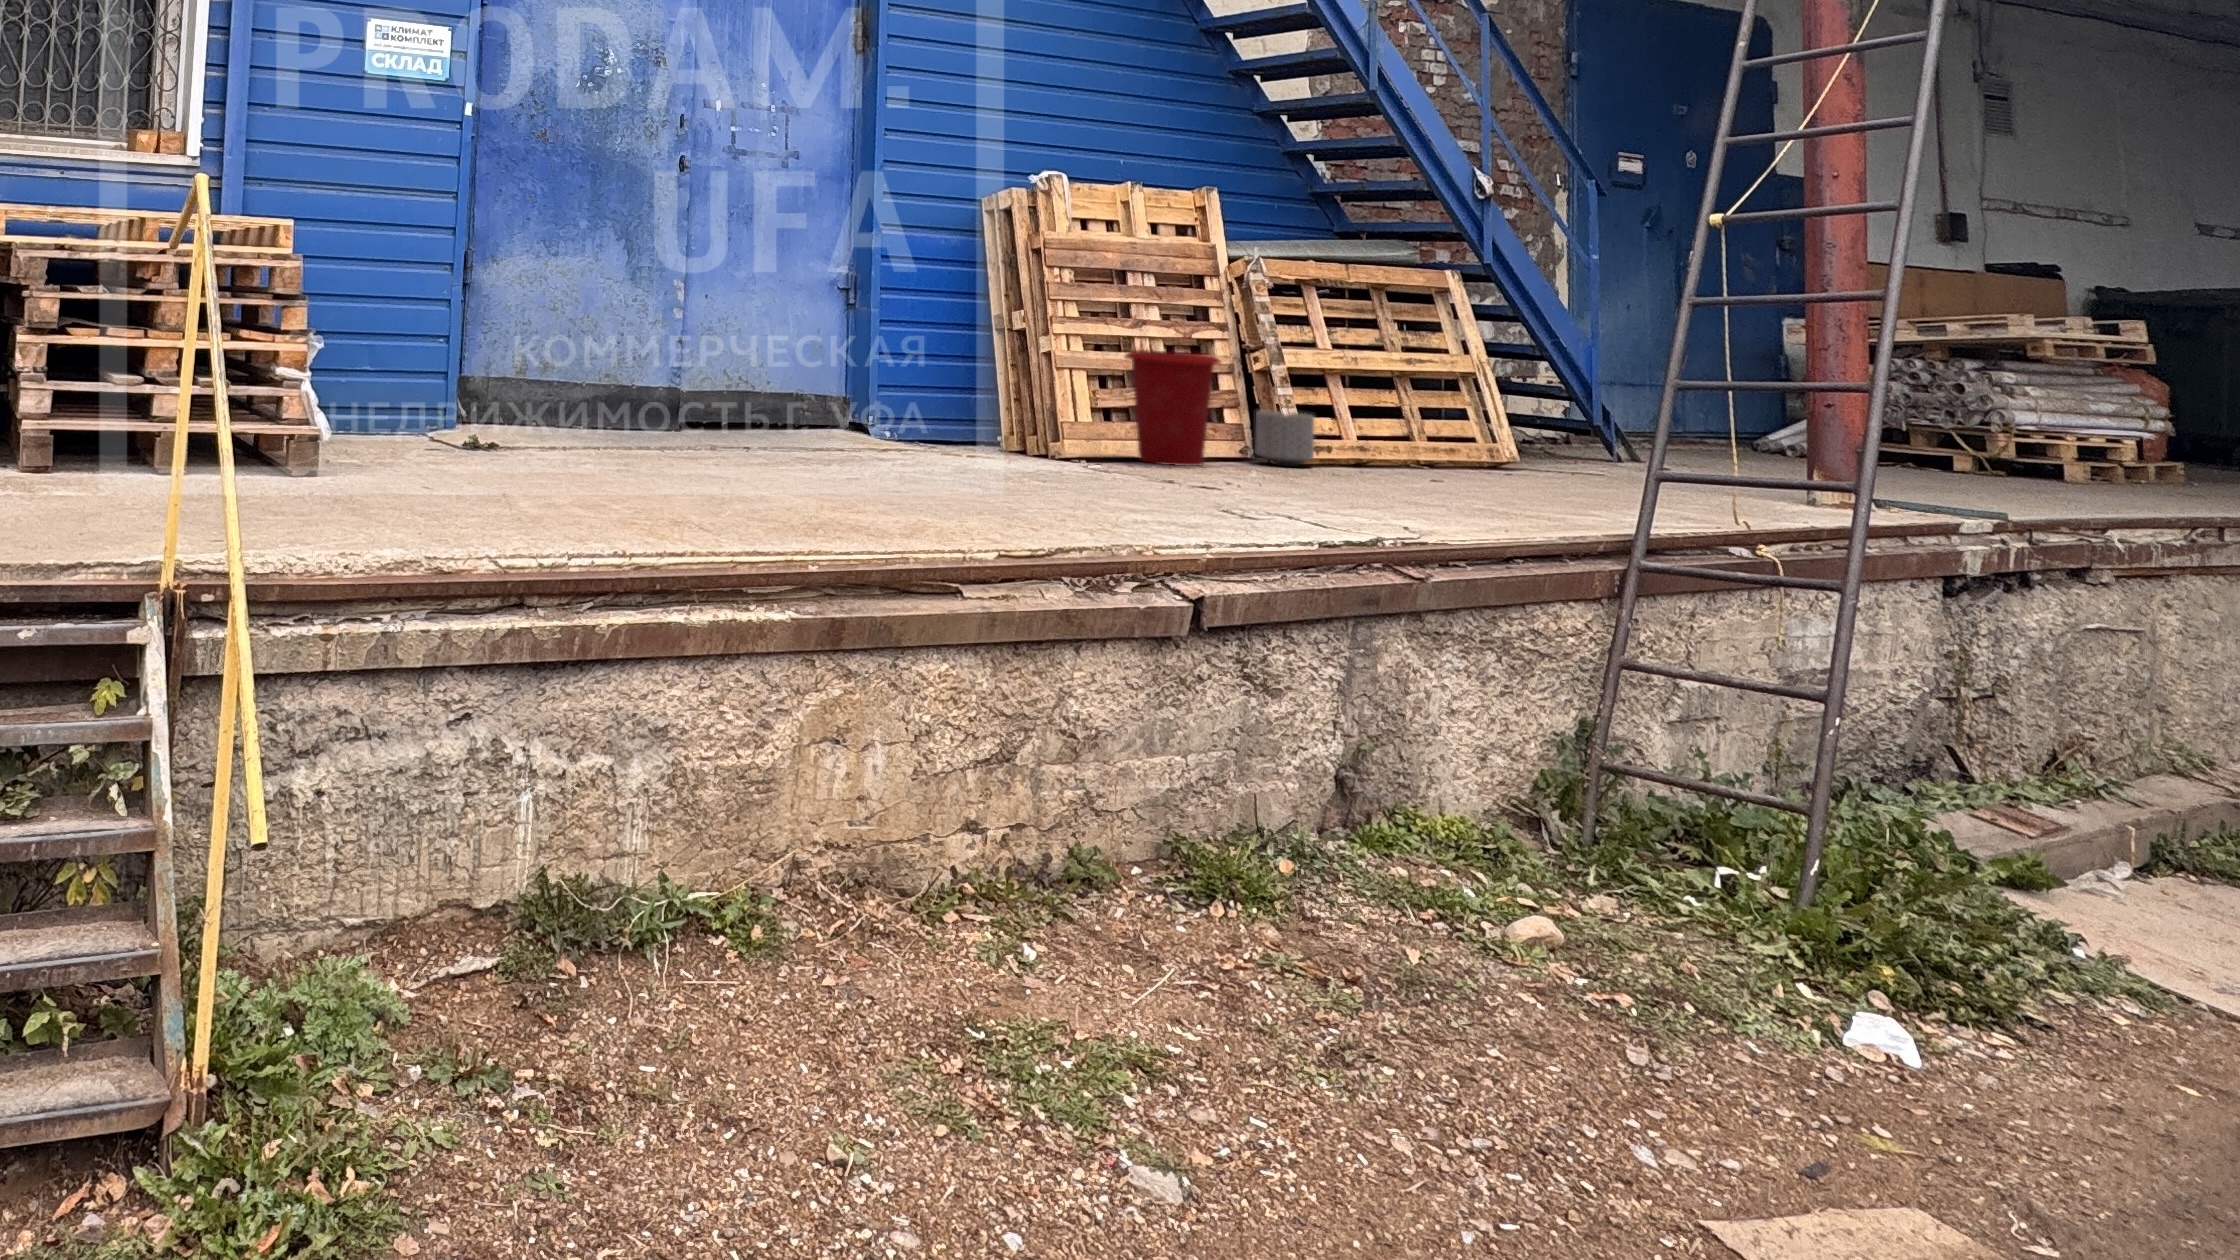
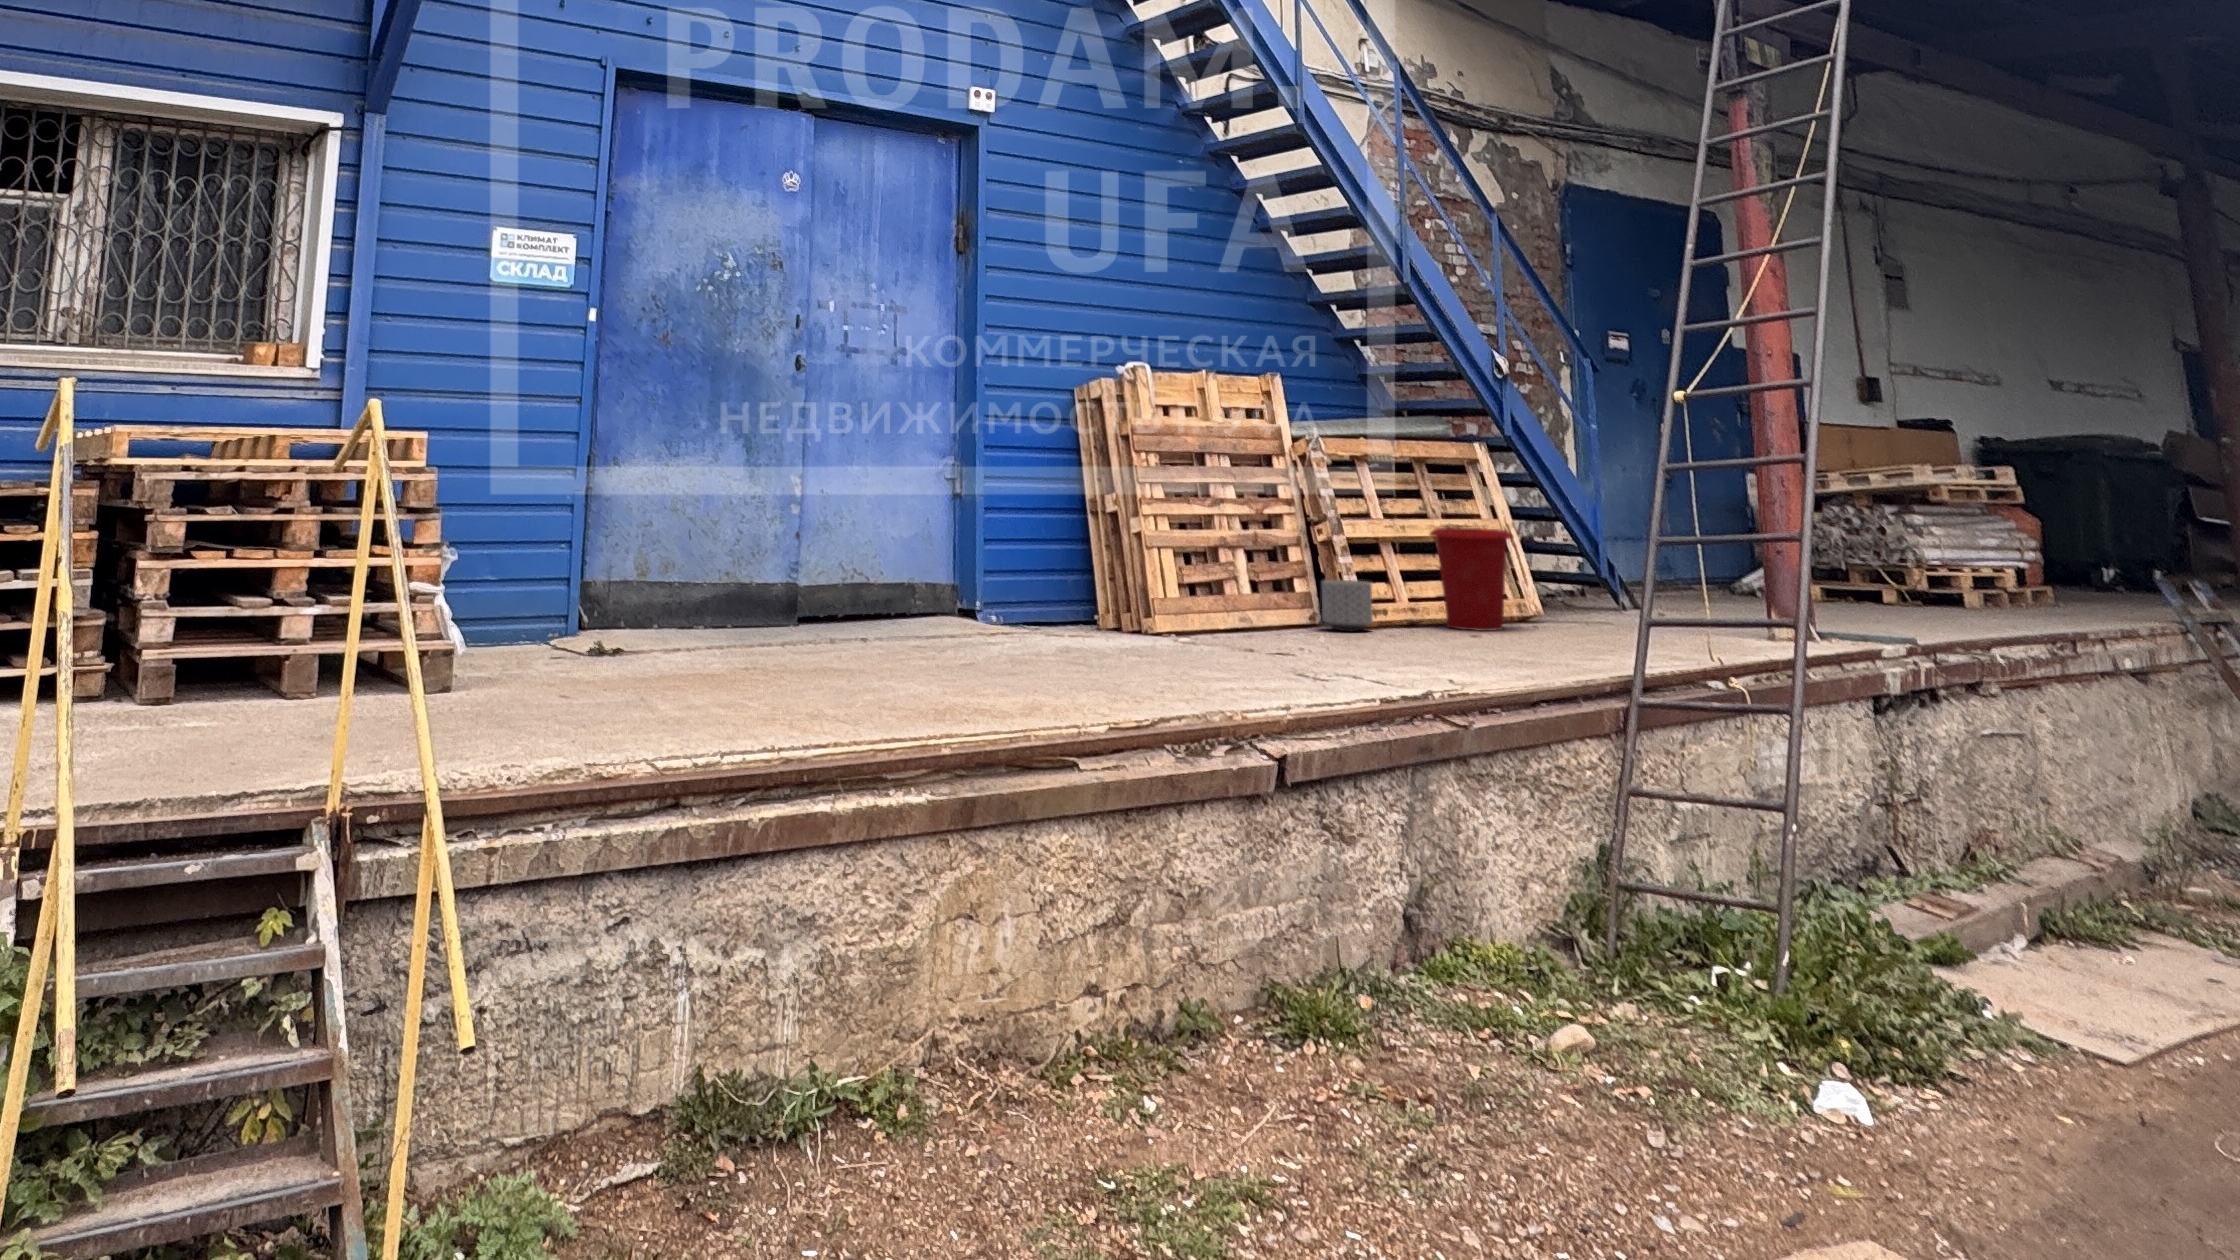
waste bin: present [1125,350,1221,466] -> present [1430,528,1513,631]

